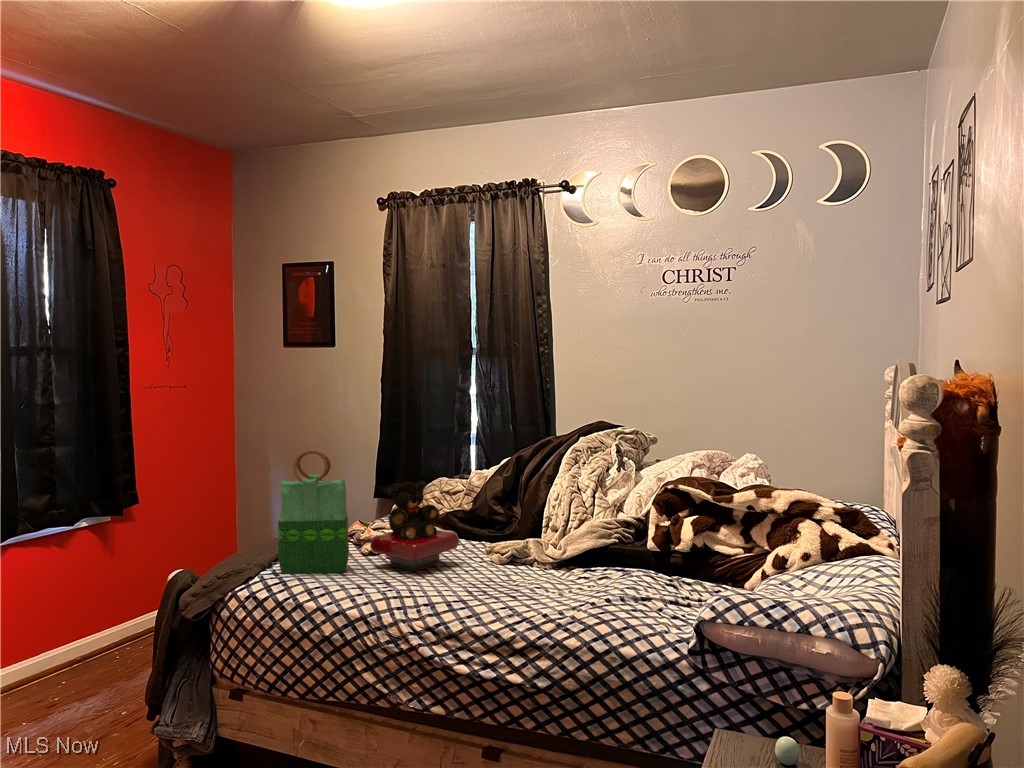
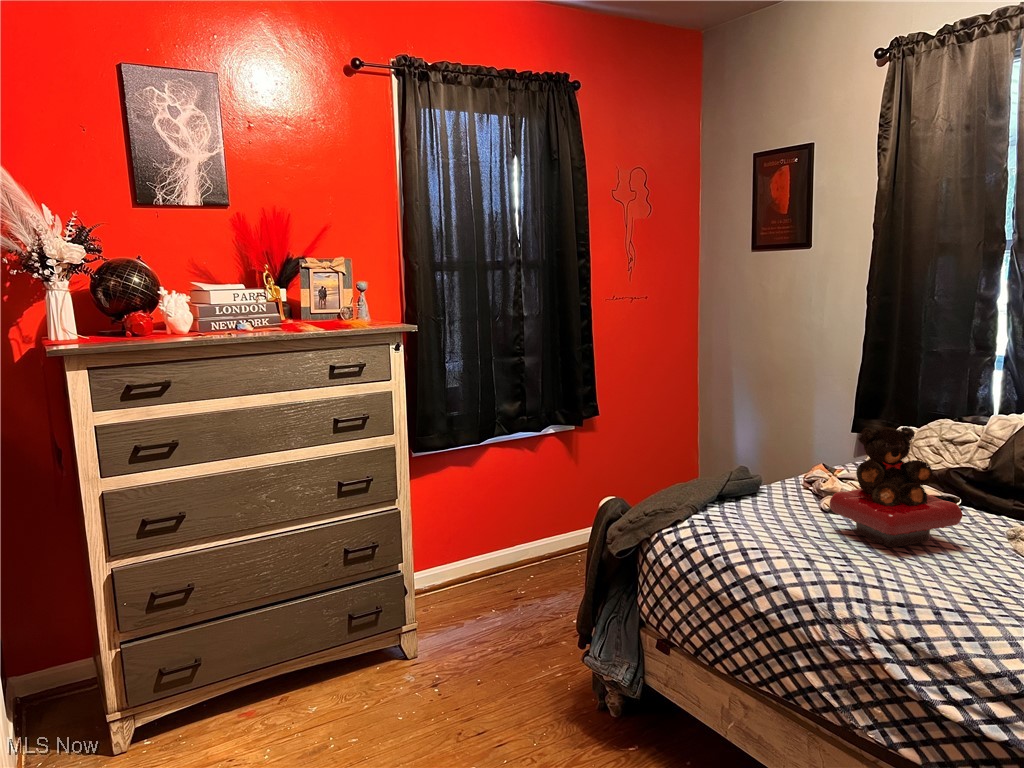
tote bag: present [278,450,349,574] -> none [713,378,801,532]

